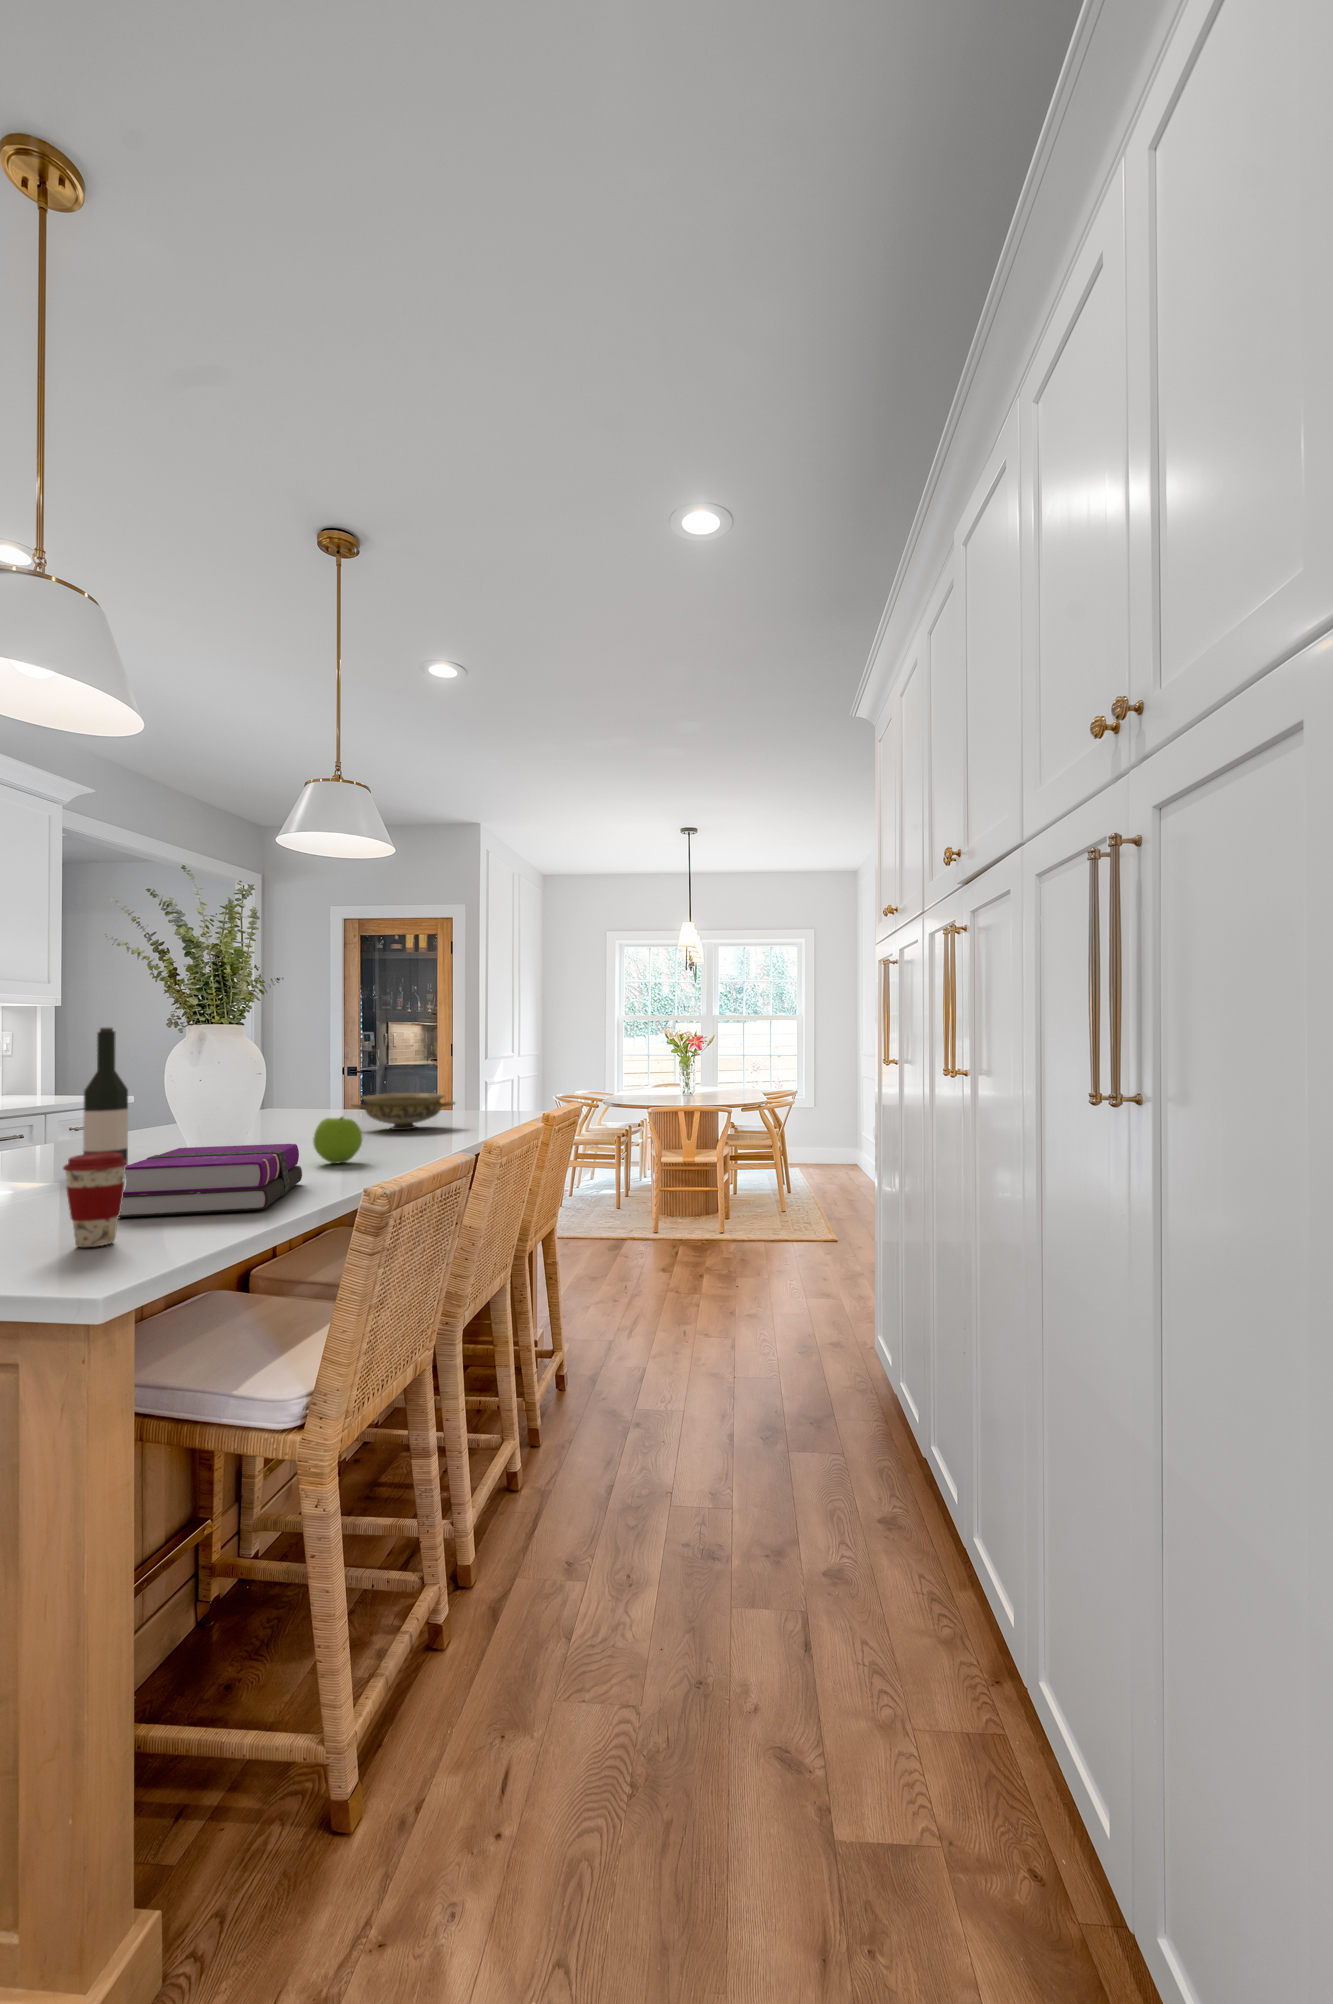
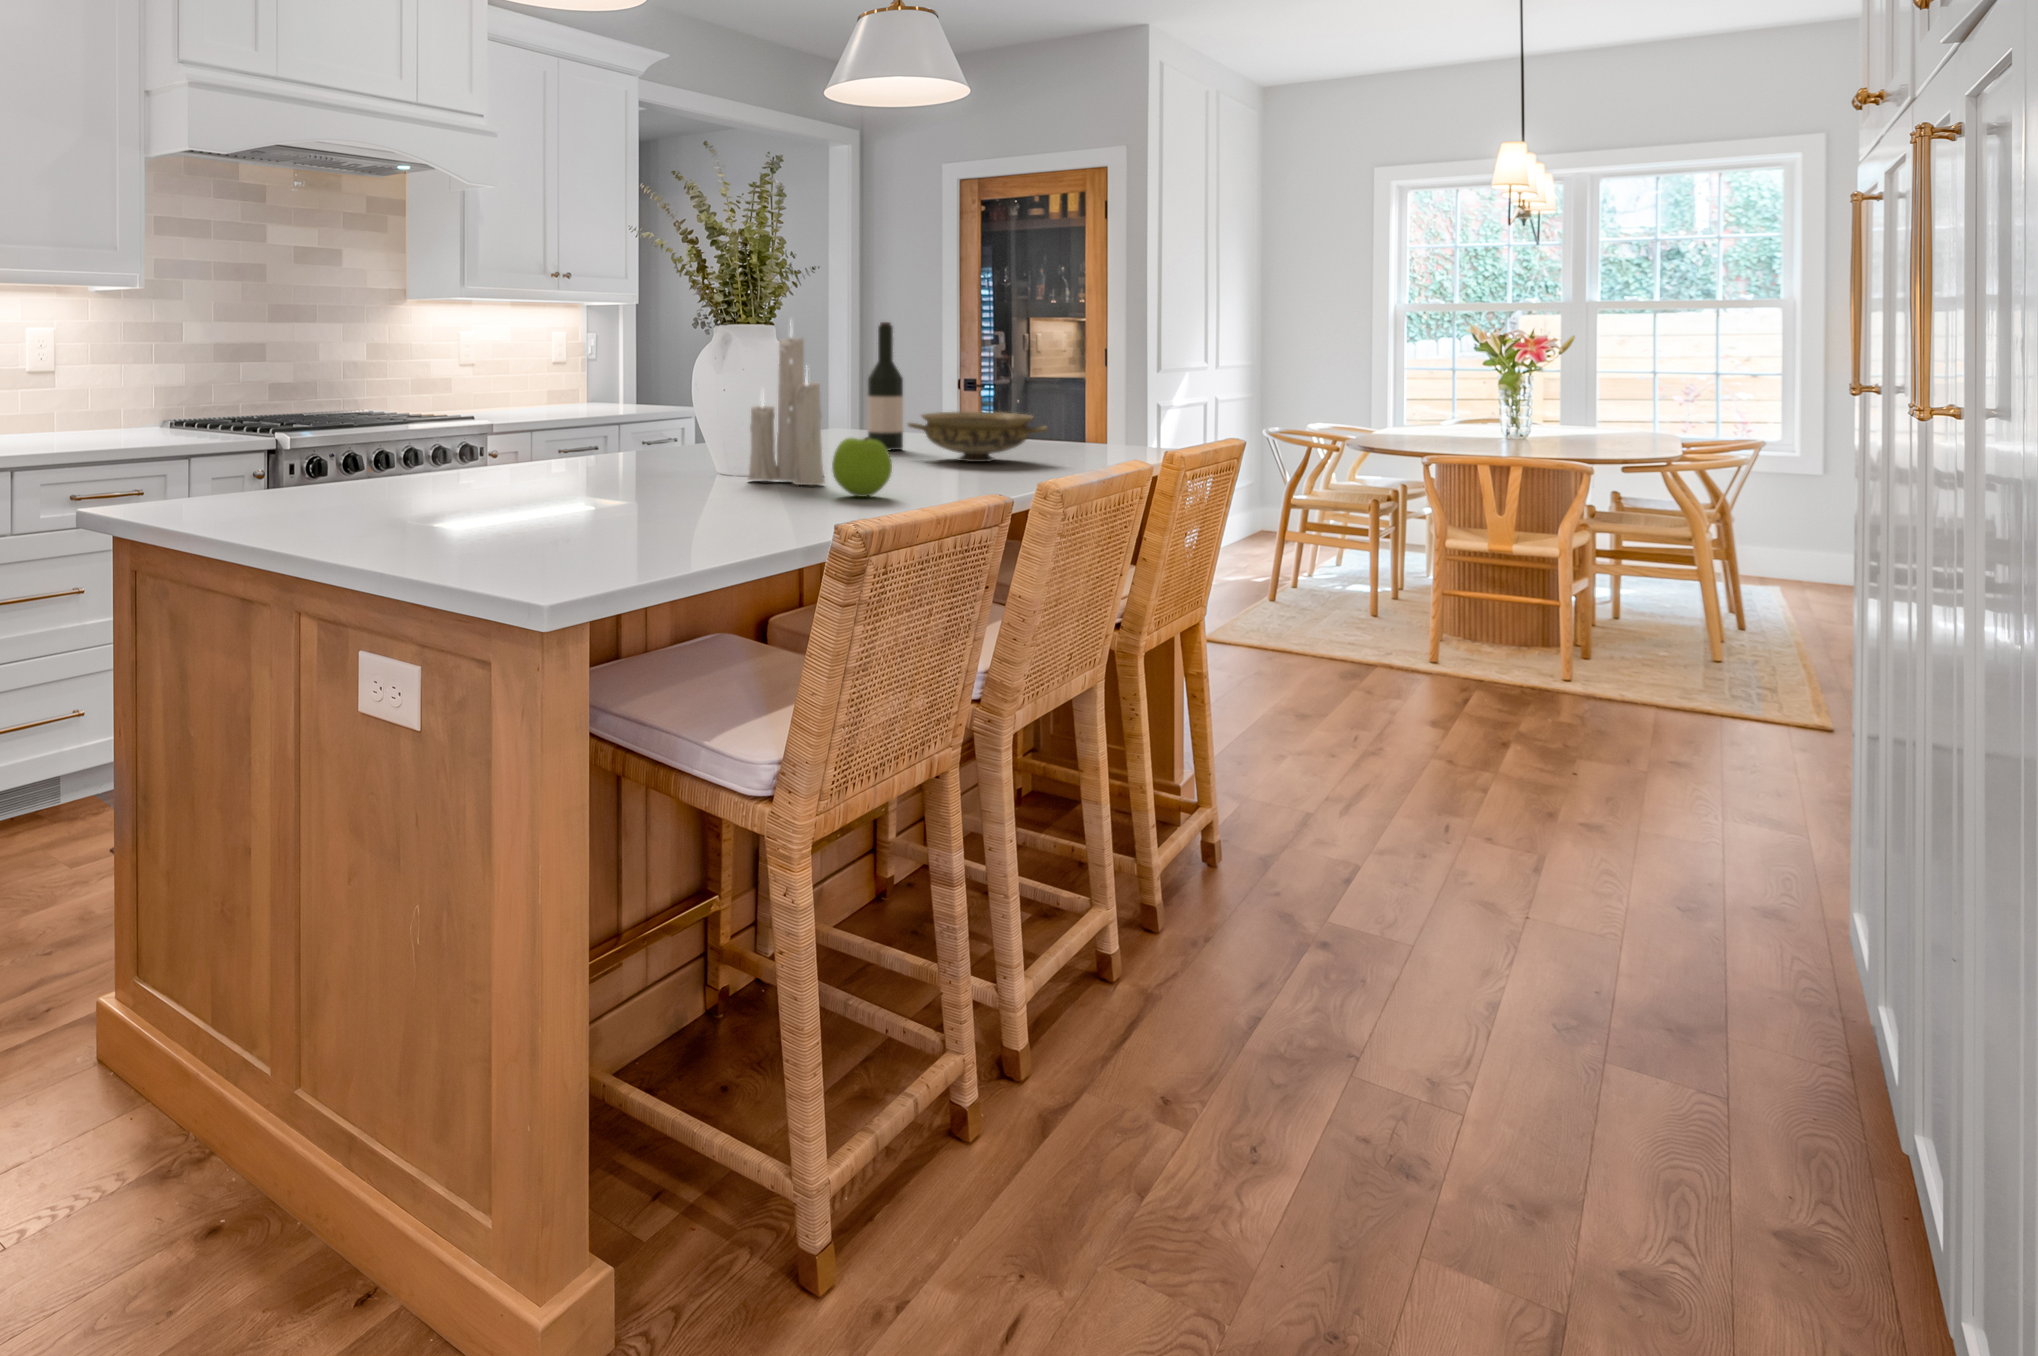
candle: none [232,1019,301,1158] -> present [748,324,825,485]
wine bottle: present [83,1028,128,1161] -> present [868,322,903,450]
hardback book: present [118,1144,302,1217] -> none [593,461,804,539]
coffee cup: present [63,1152,128,1247] -> none [532,457,592,558]

